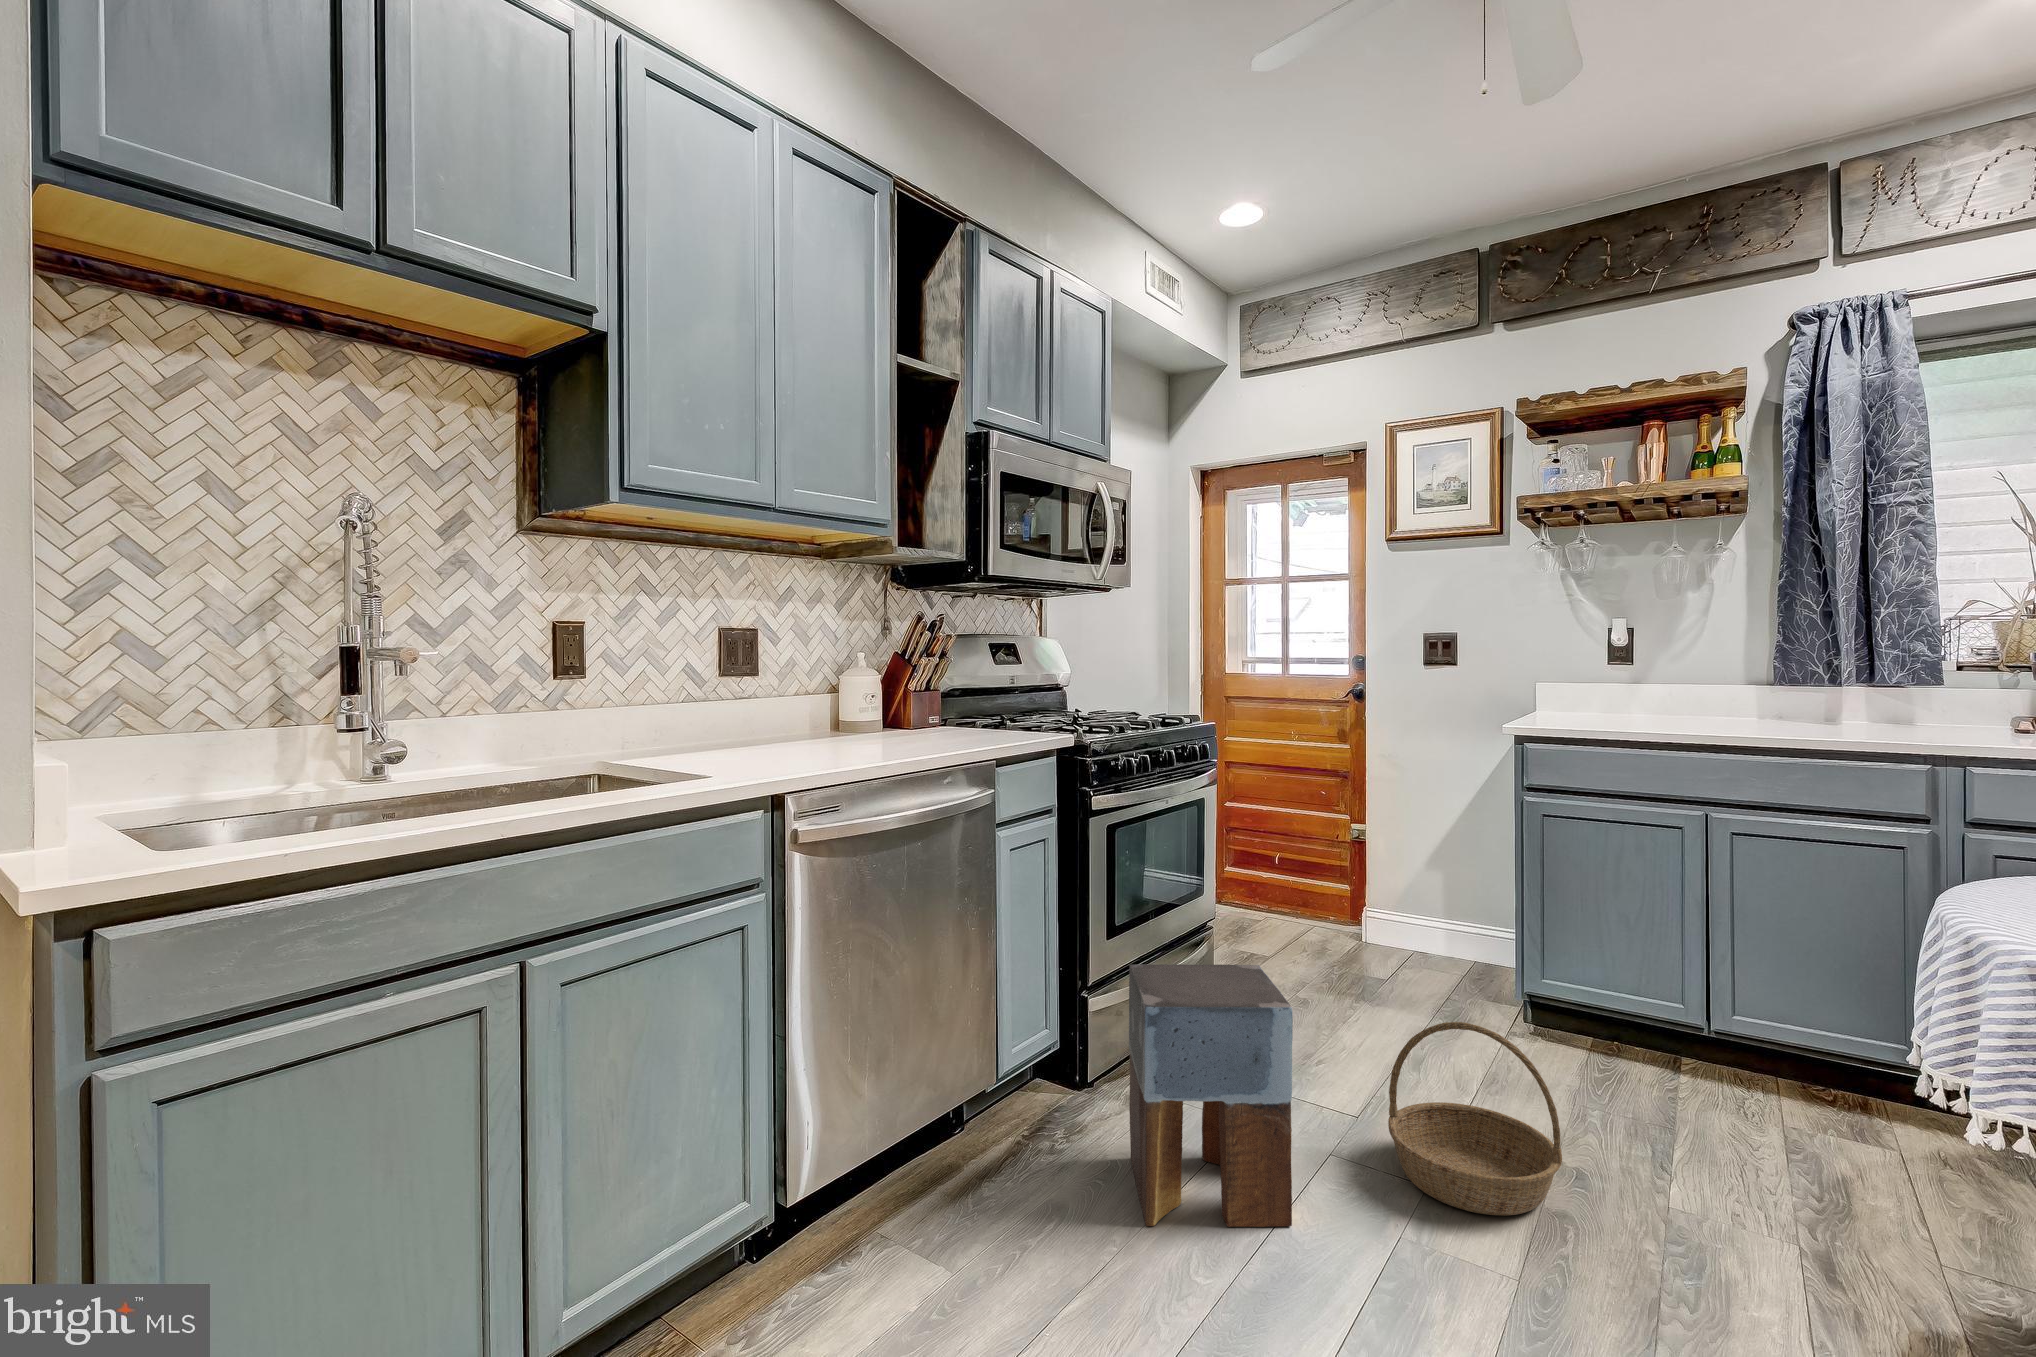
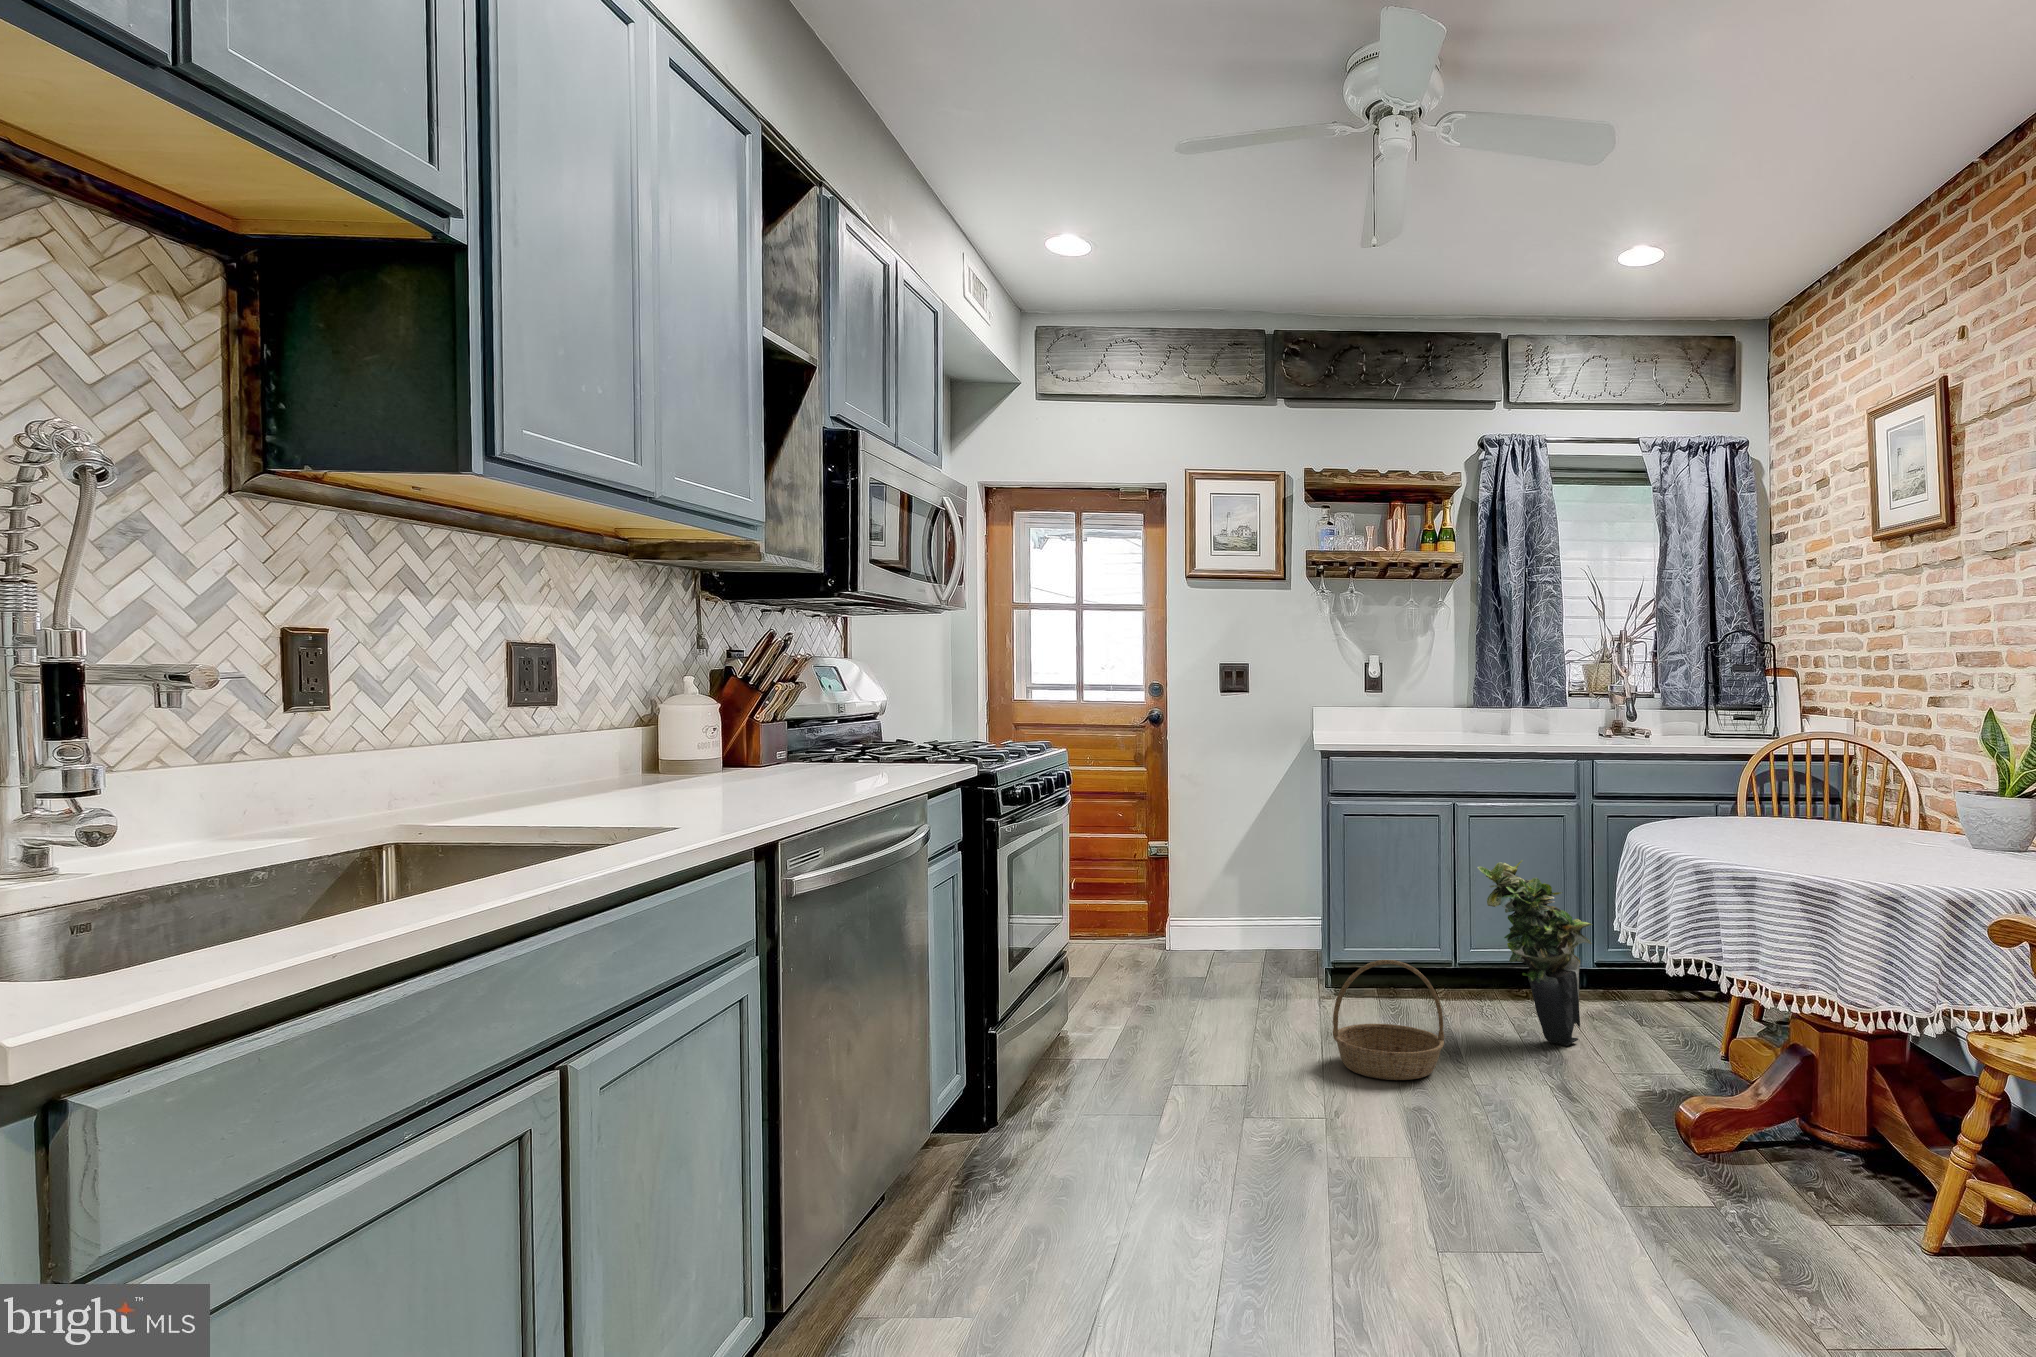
potted plant: none [1687,899,1904,1215] -> present [1477,860,1592,1046]
stool: present [1129,964,1293,1227] -> none [1184,938,1322,1123]

